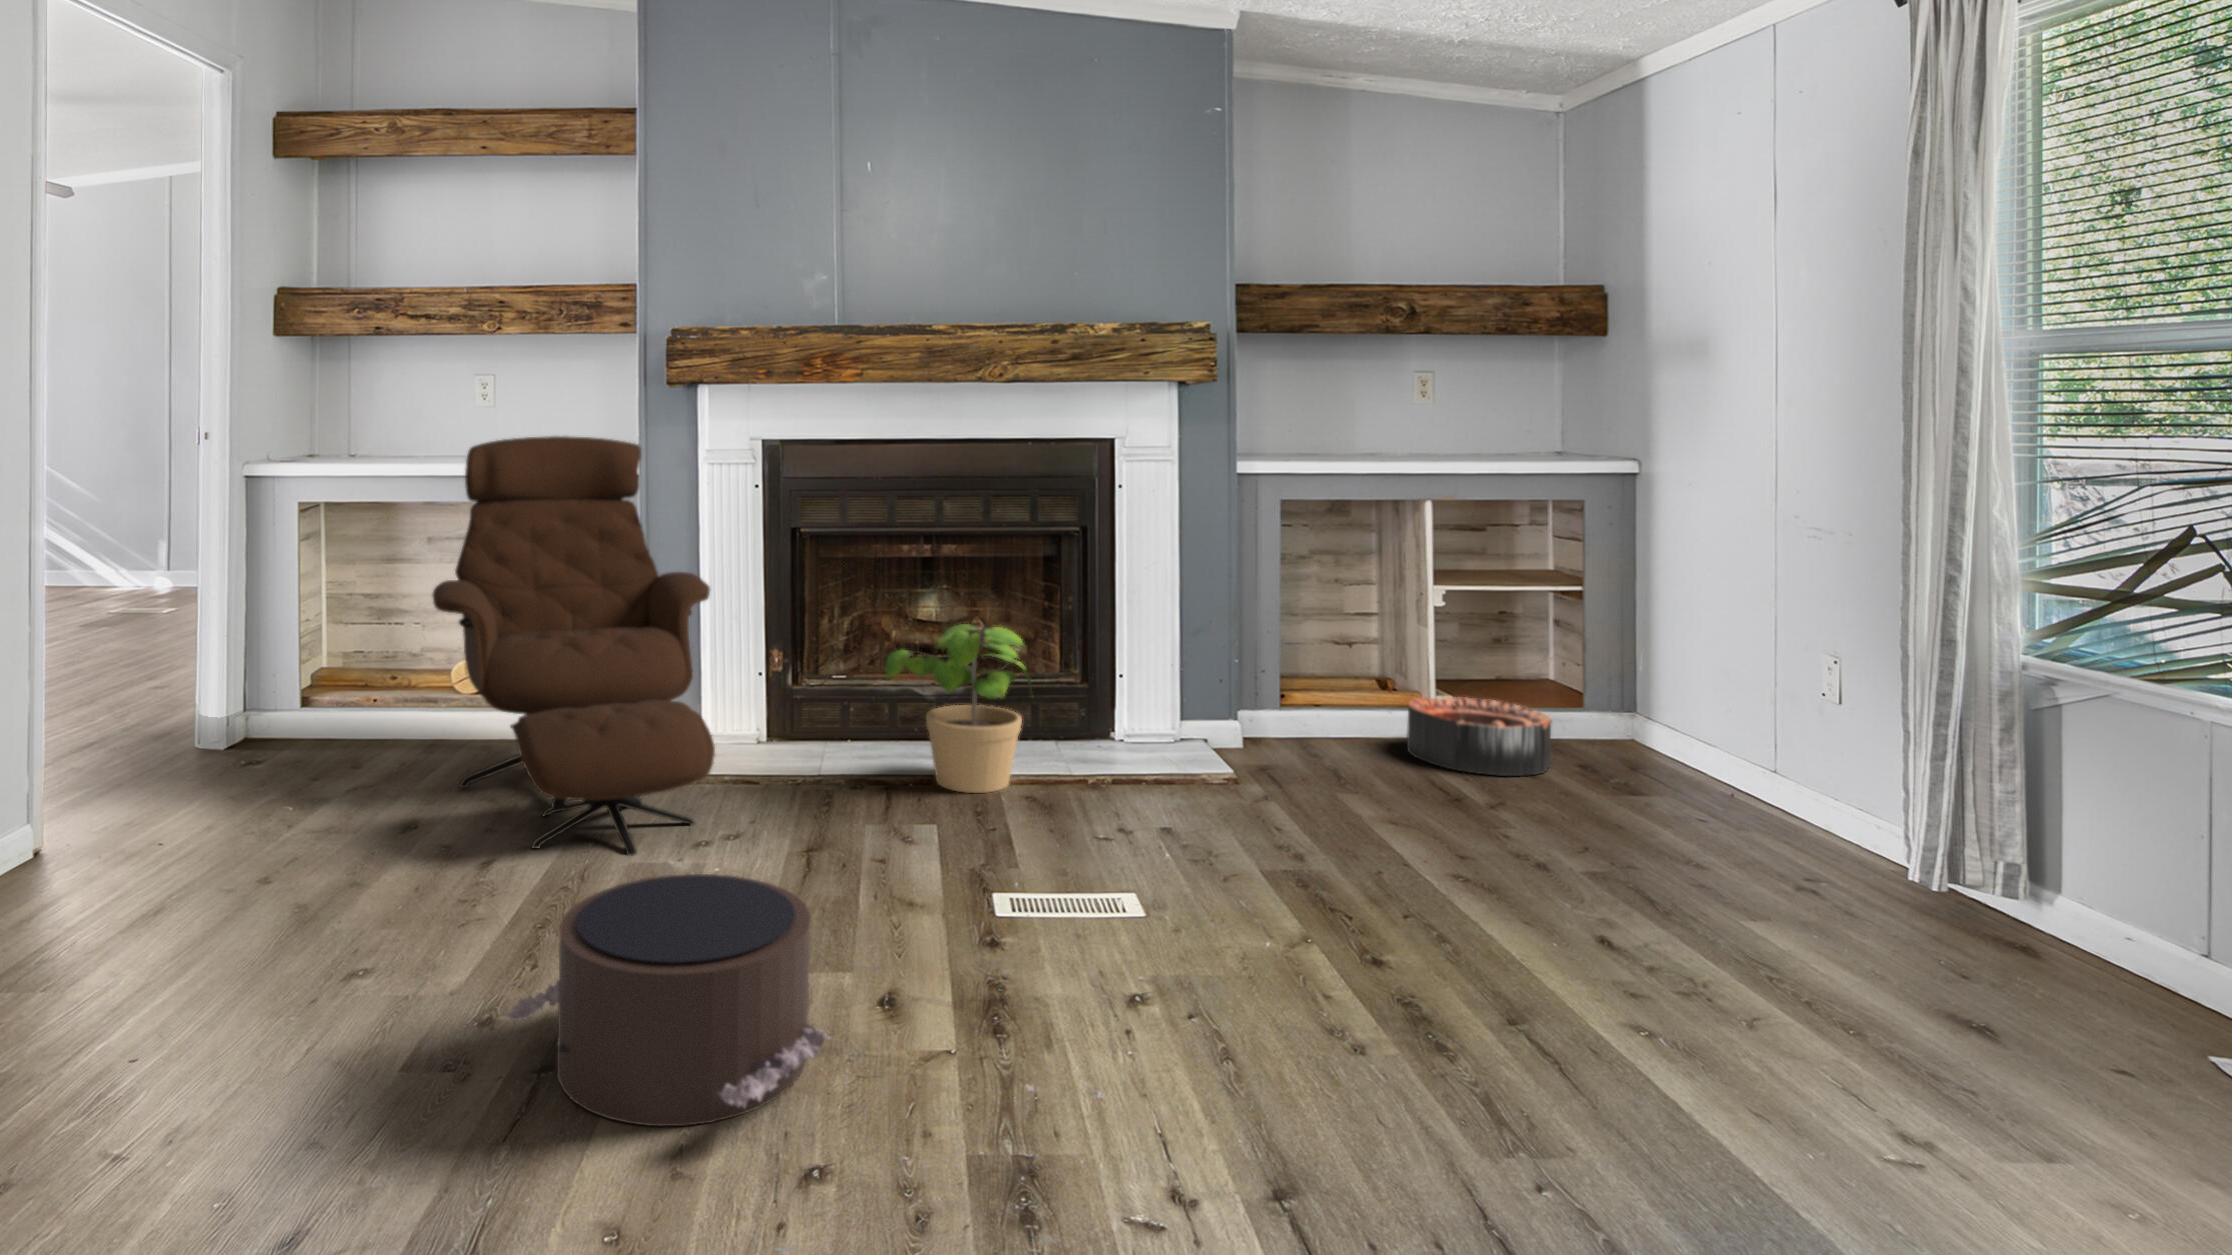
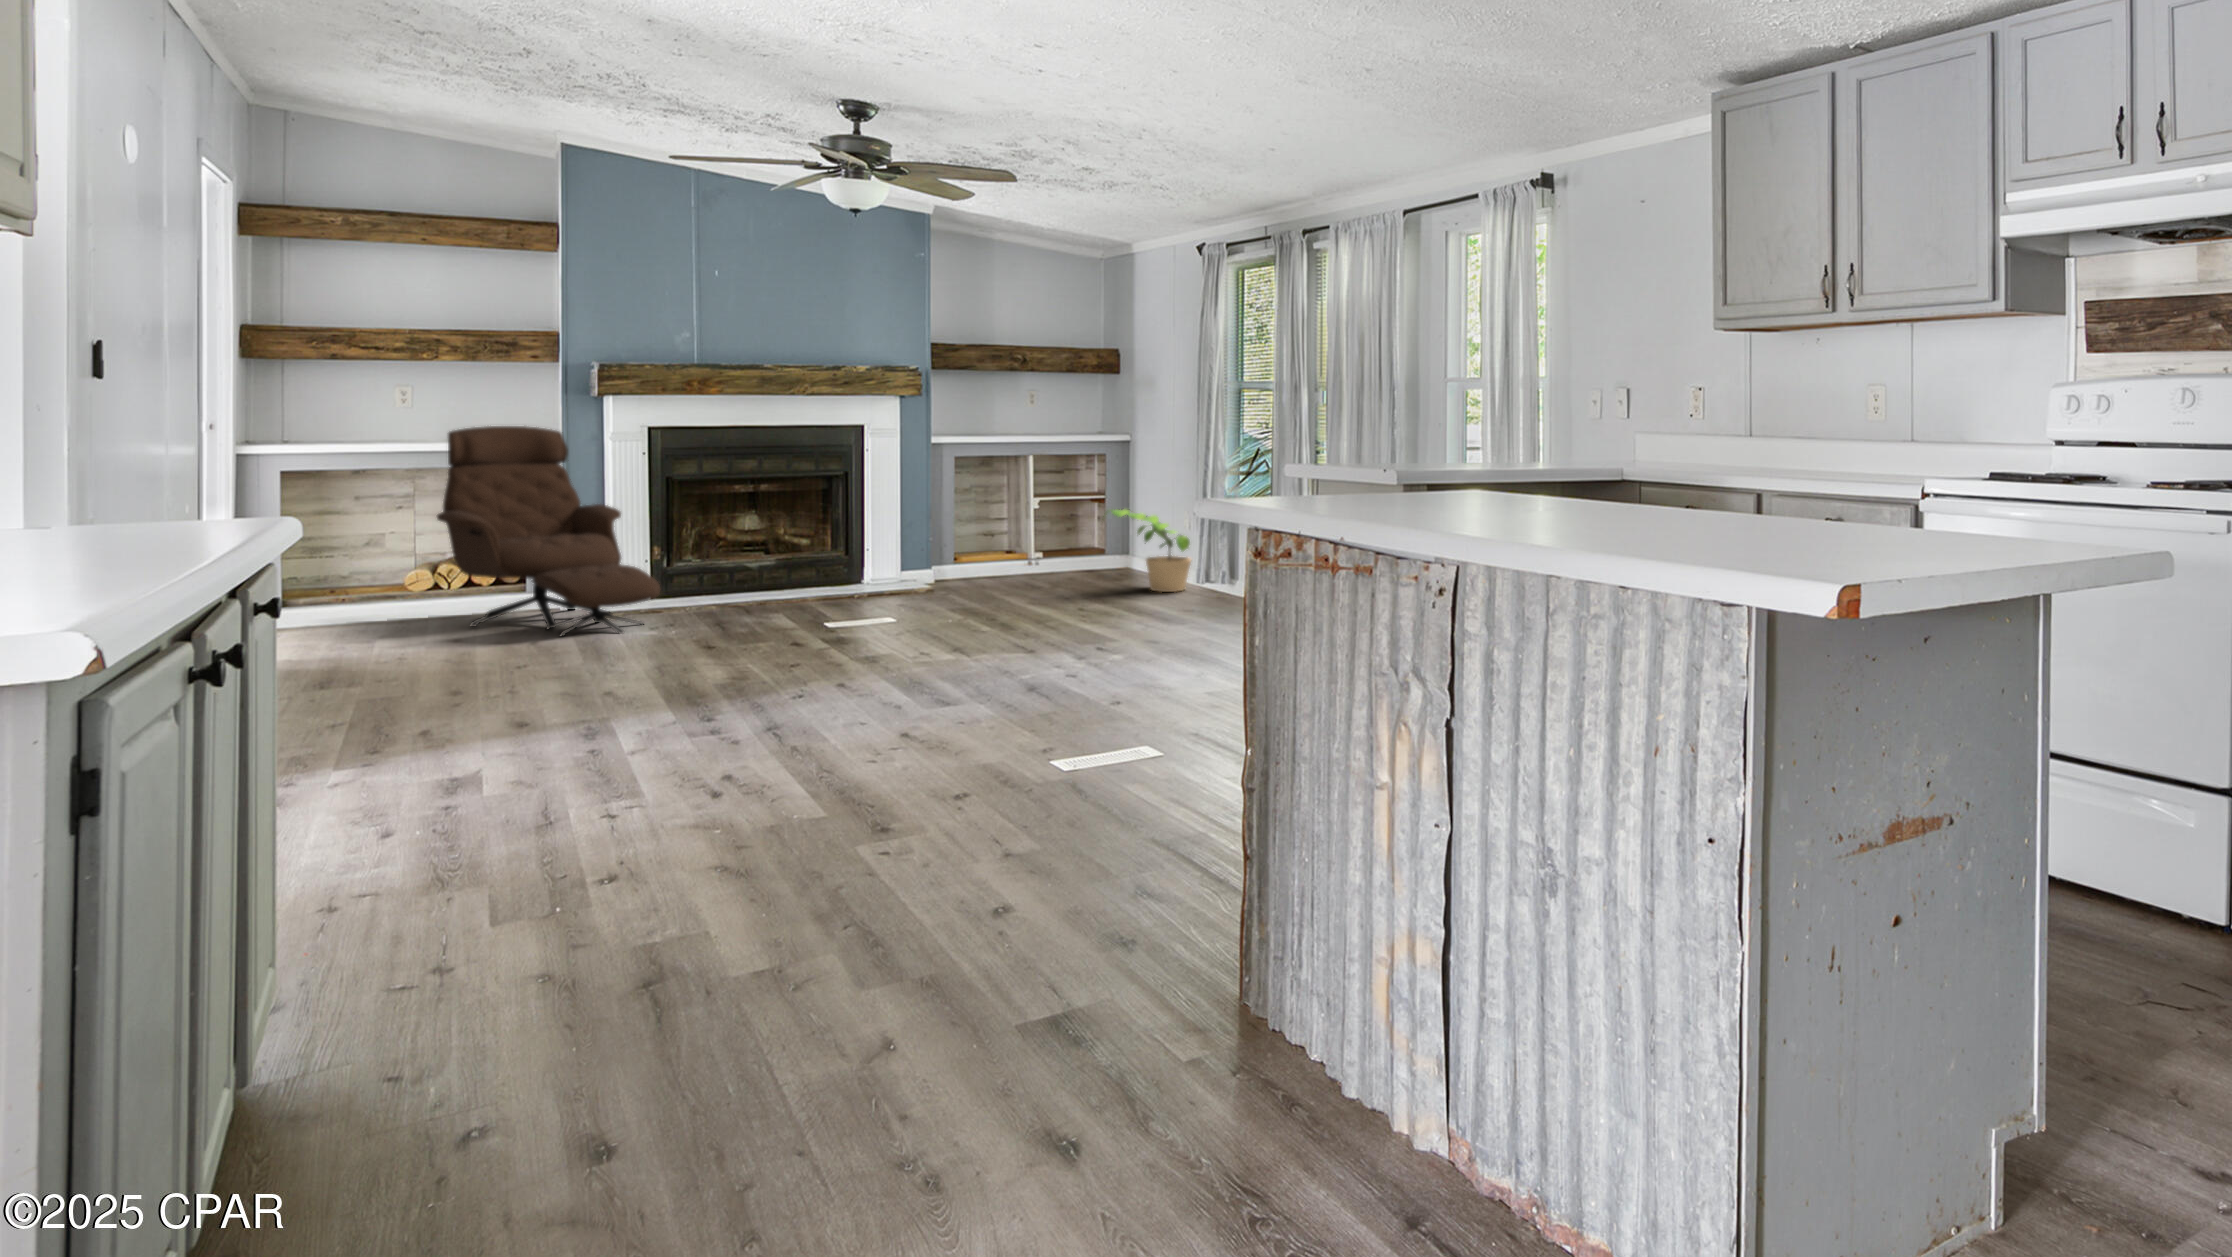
potted plant: present [885,624,1031,793] -> present [1103,509,1191,592]
basket: present [1407,697,1551,776] -> none [1017,552,1084,582]
pouf: present [505,874,834,1126] -> none [645,601,787,668]

